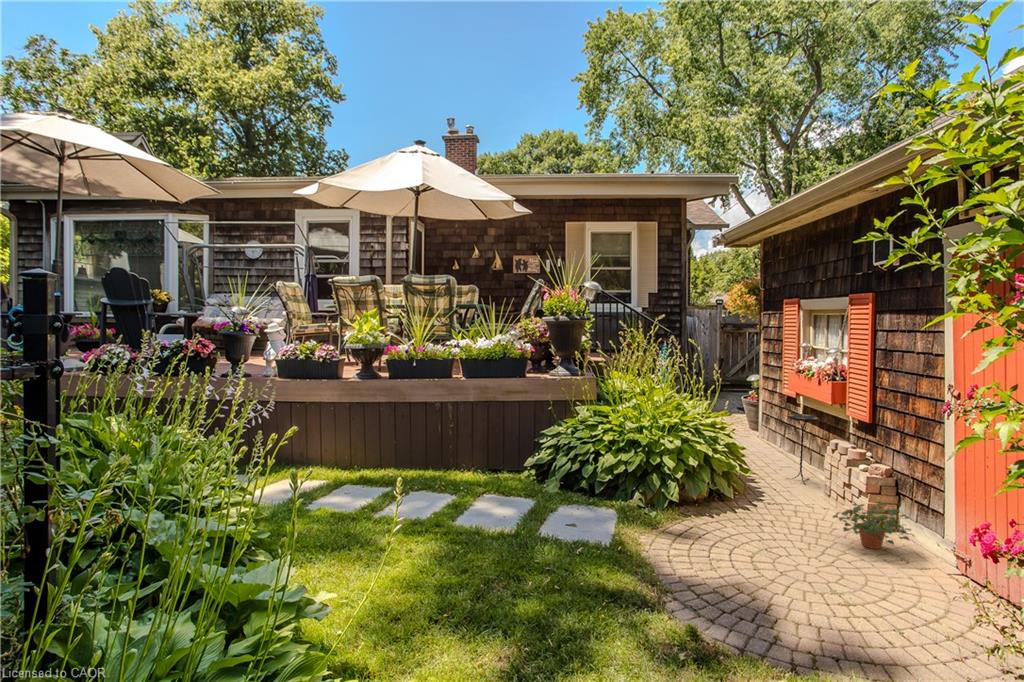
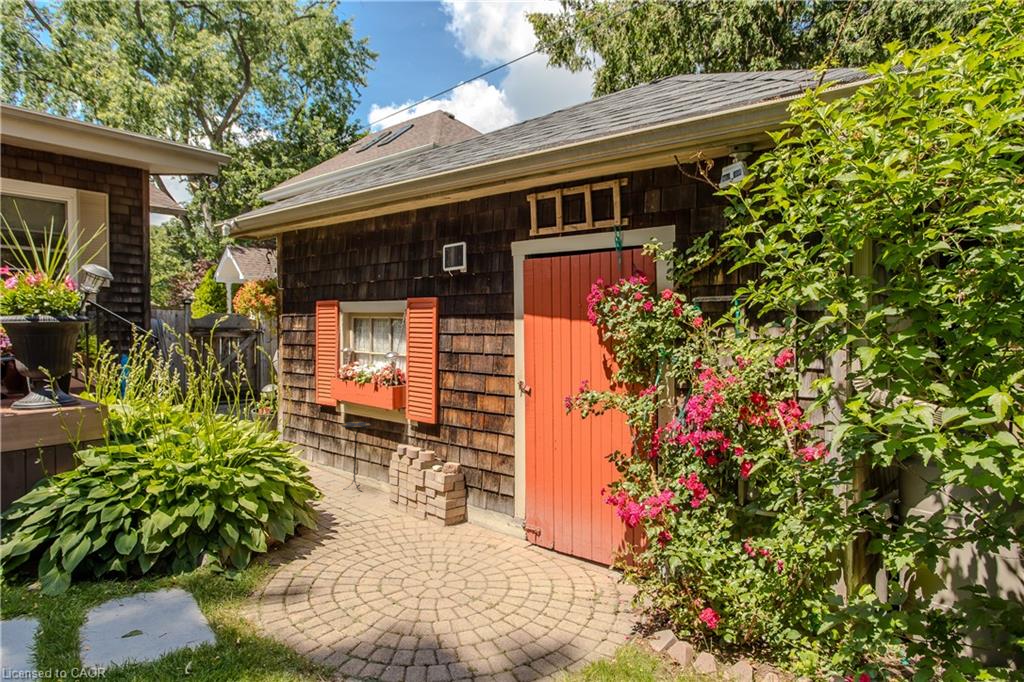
potted plant: present [833,503,914,549] -> none [431,495,498,541]

